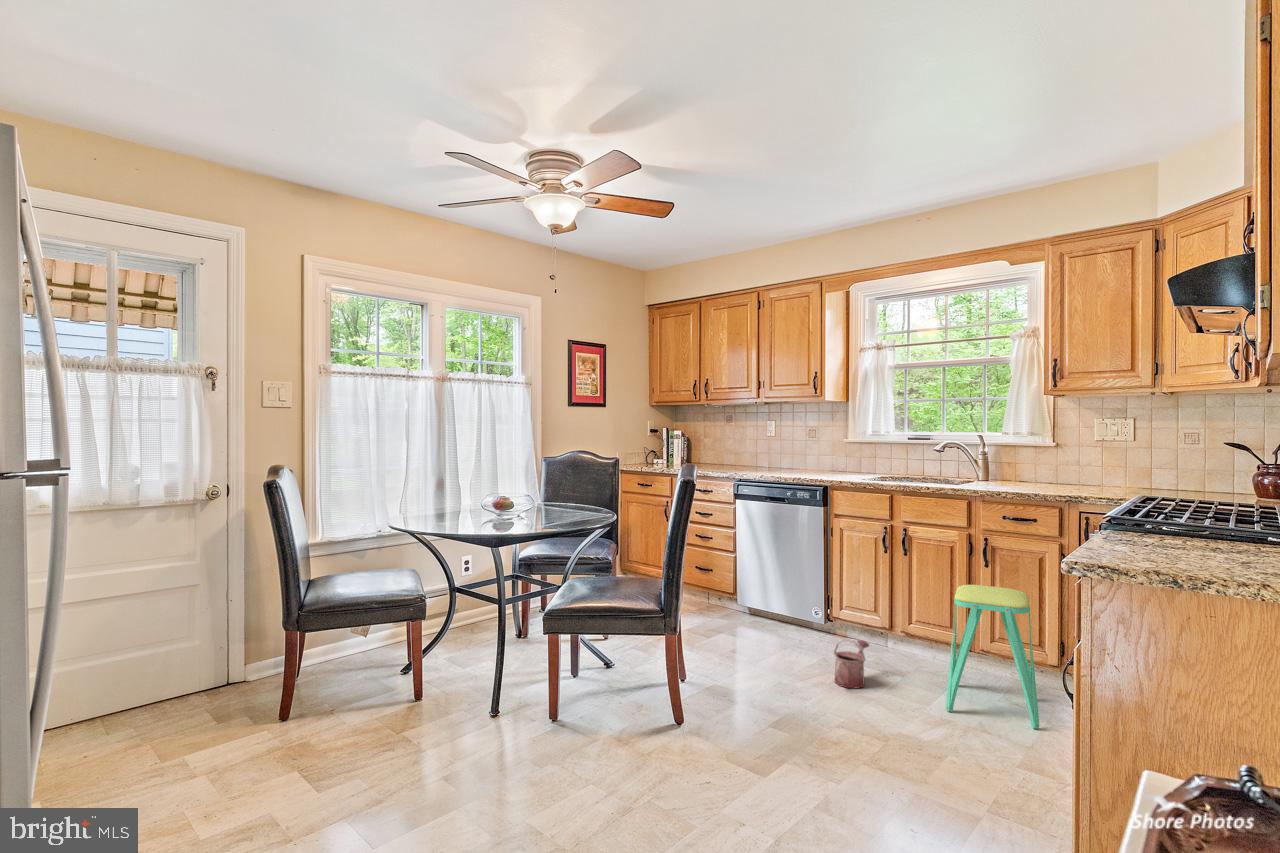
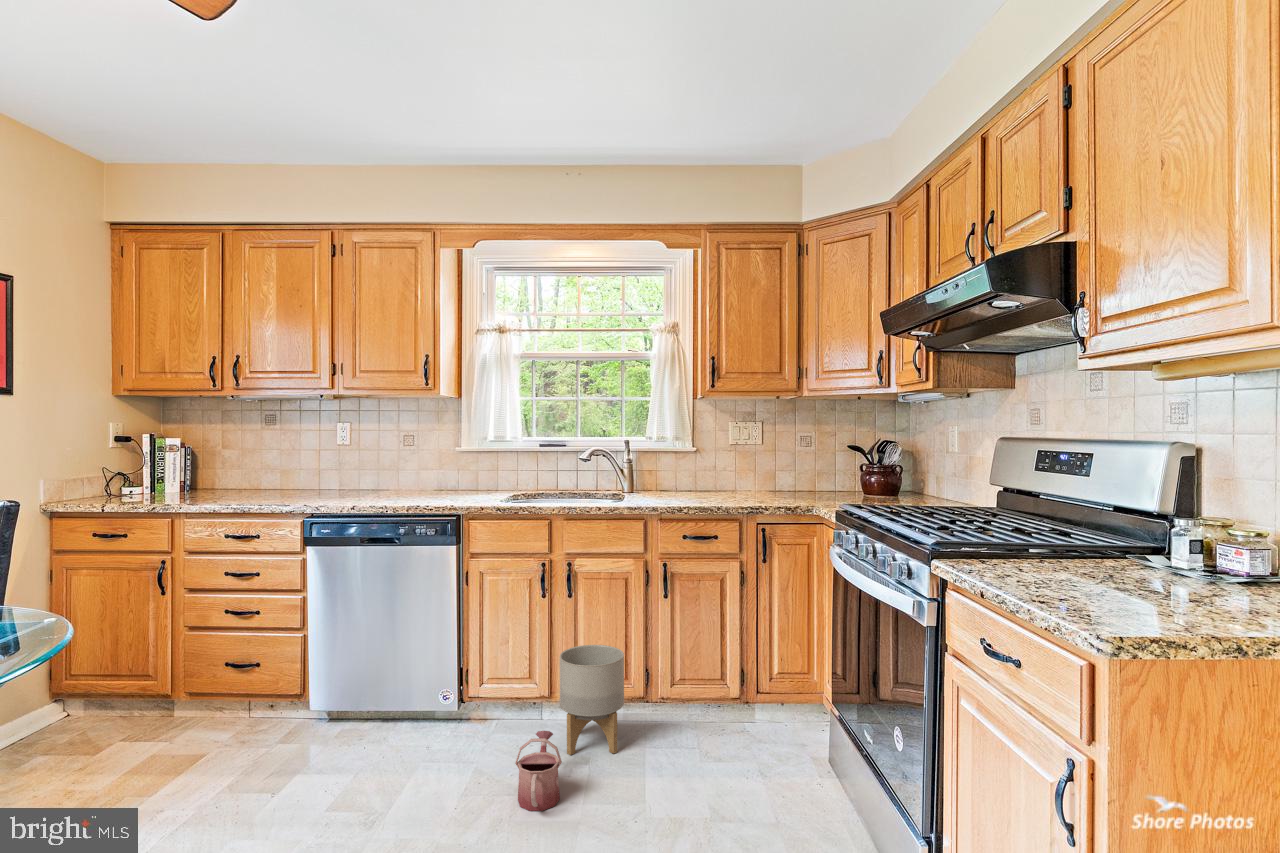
stool: present [946,585,1039,729] -> none [647,625,765,801]
planter: none [886,592,940,676] -> present [560,645,624,755]

